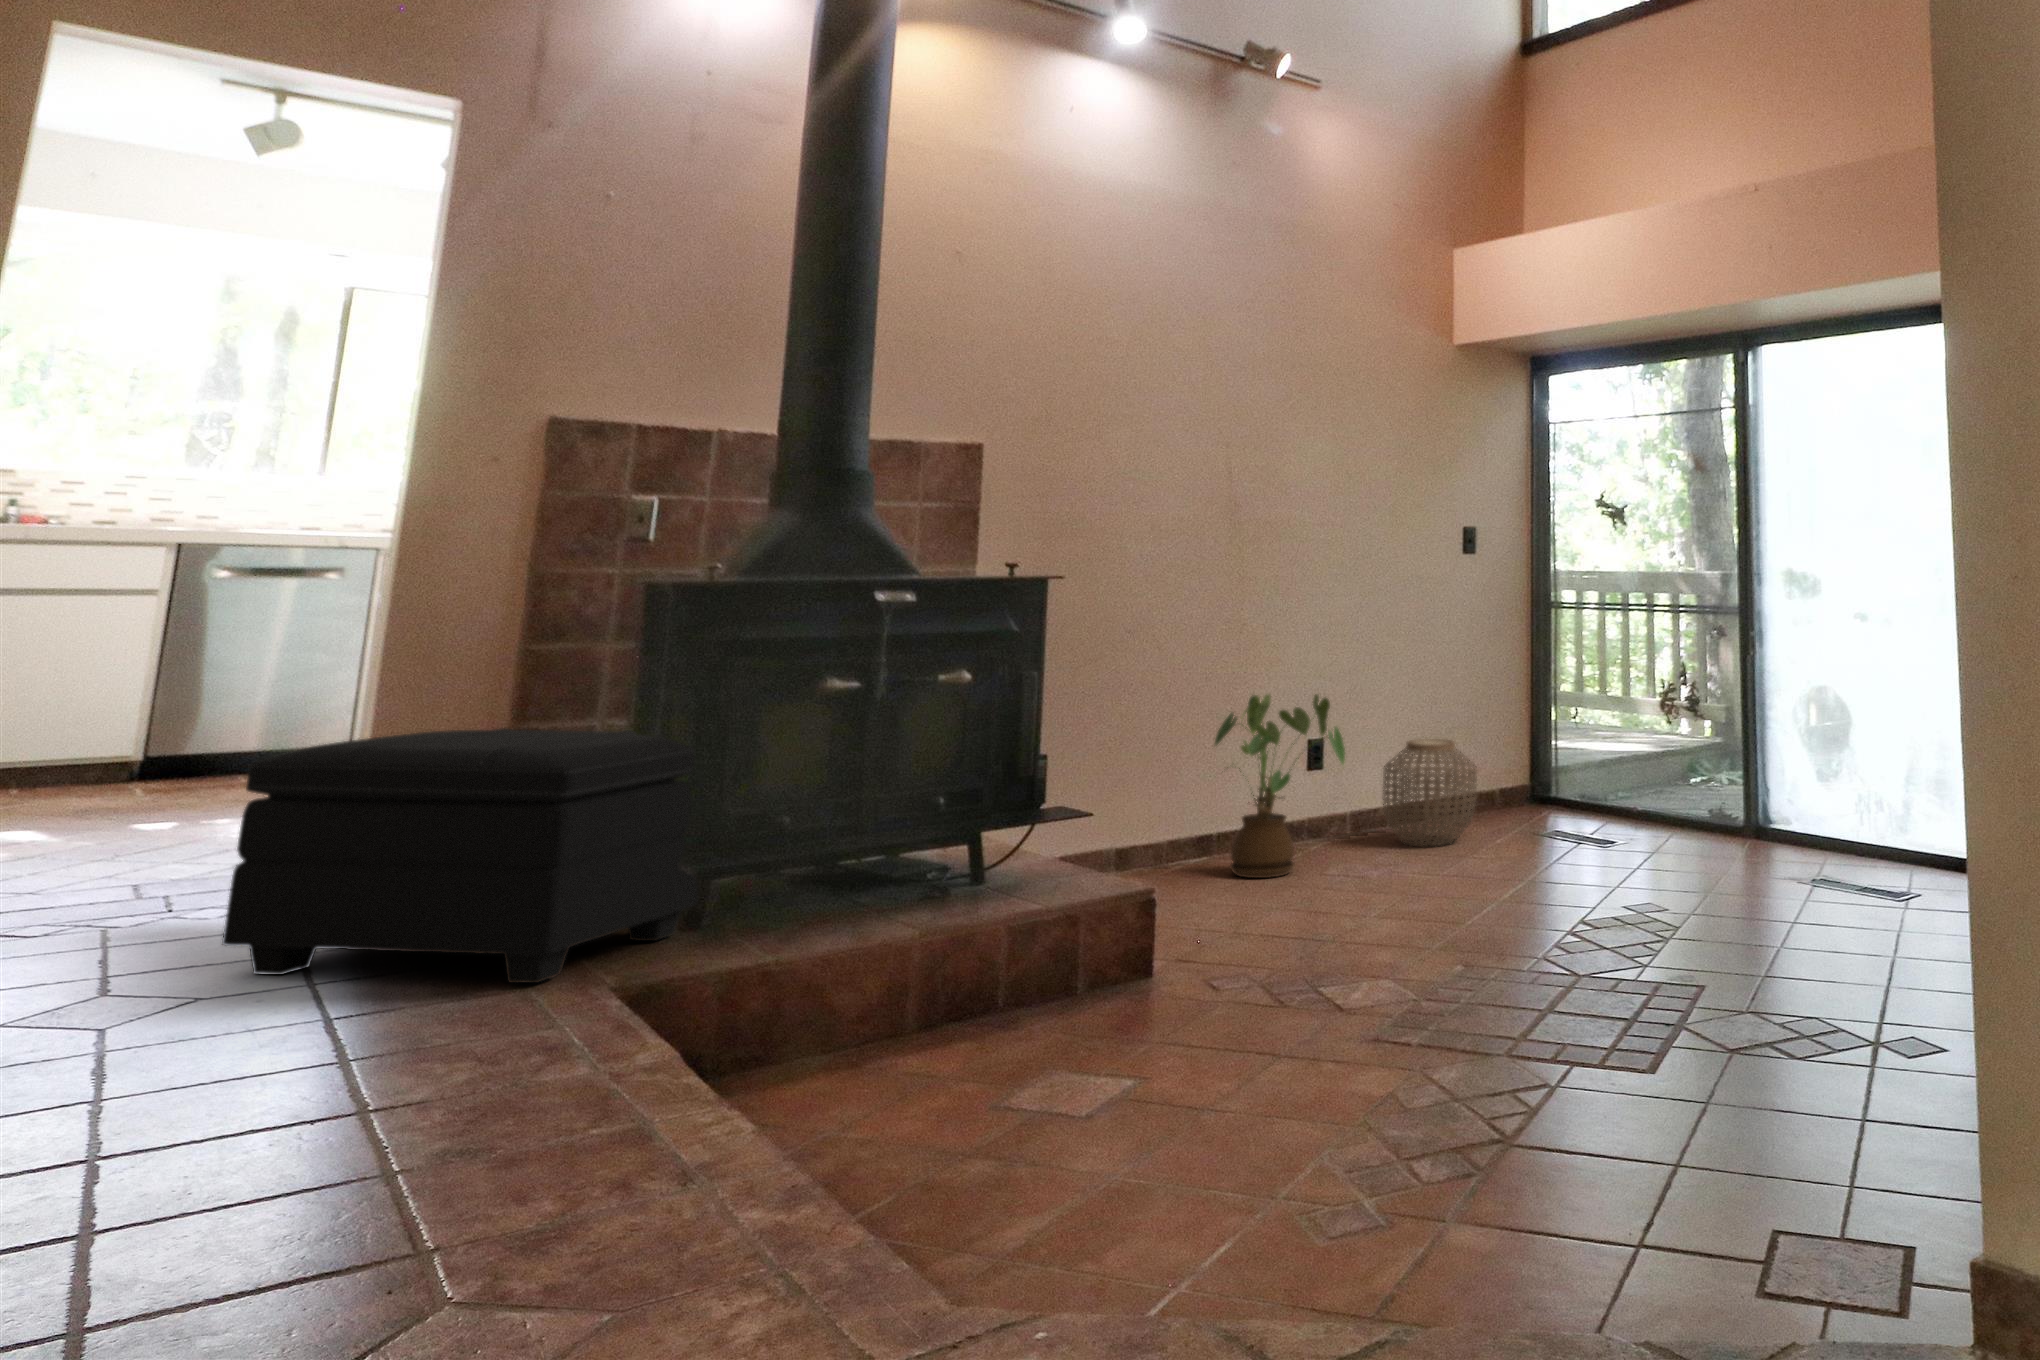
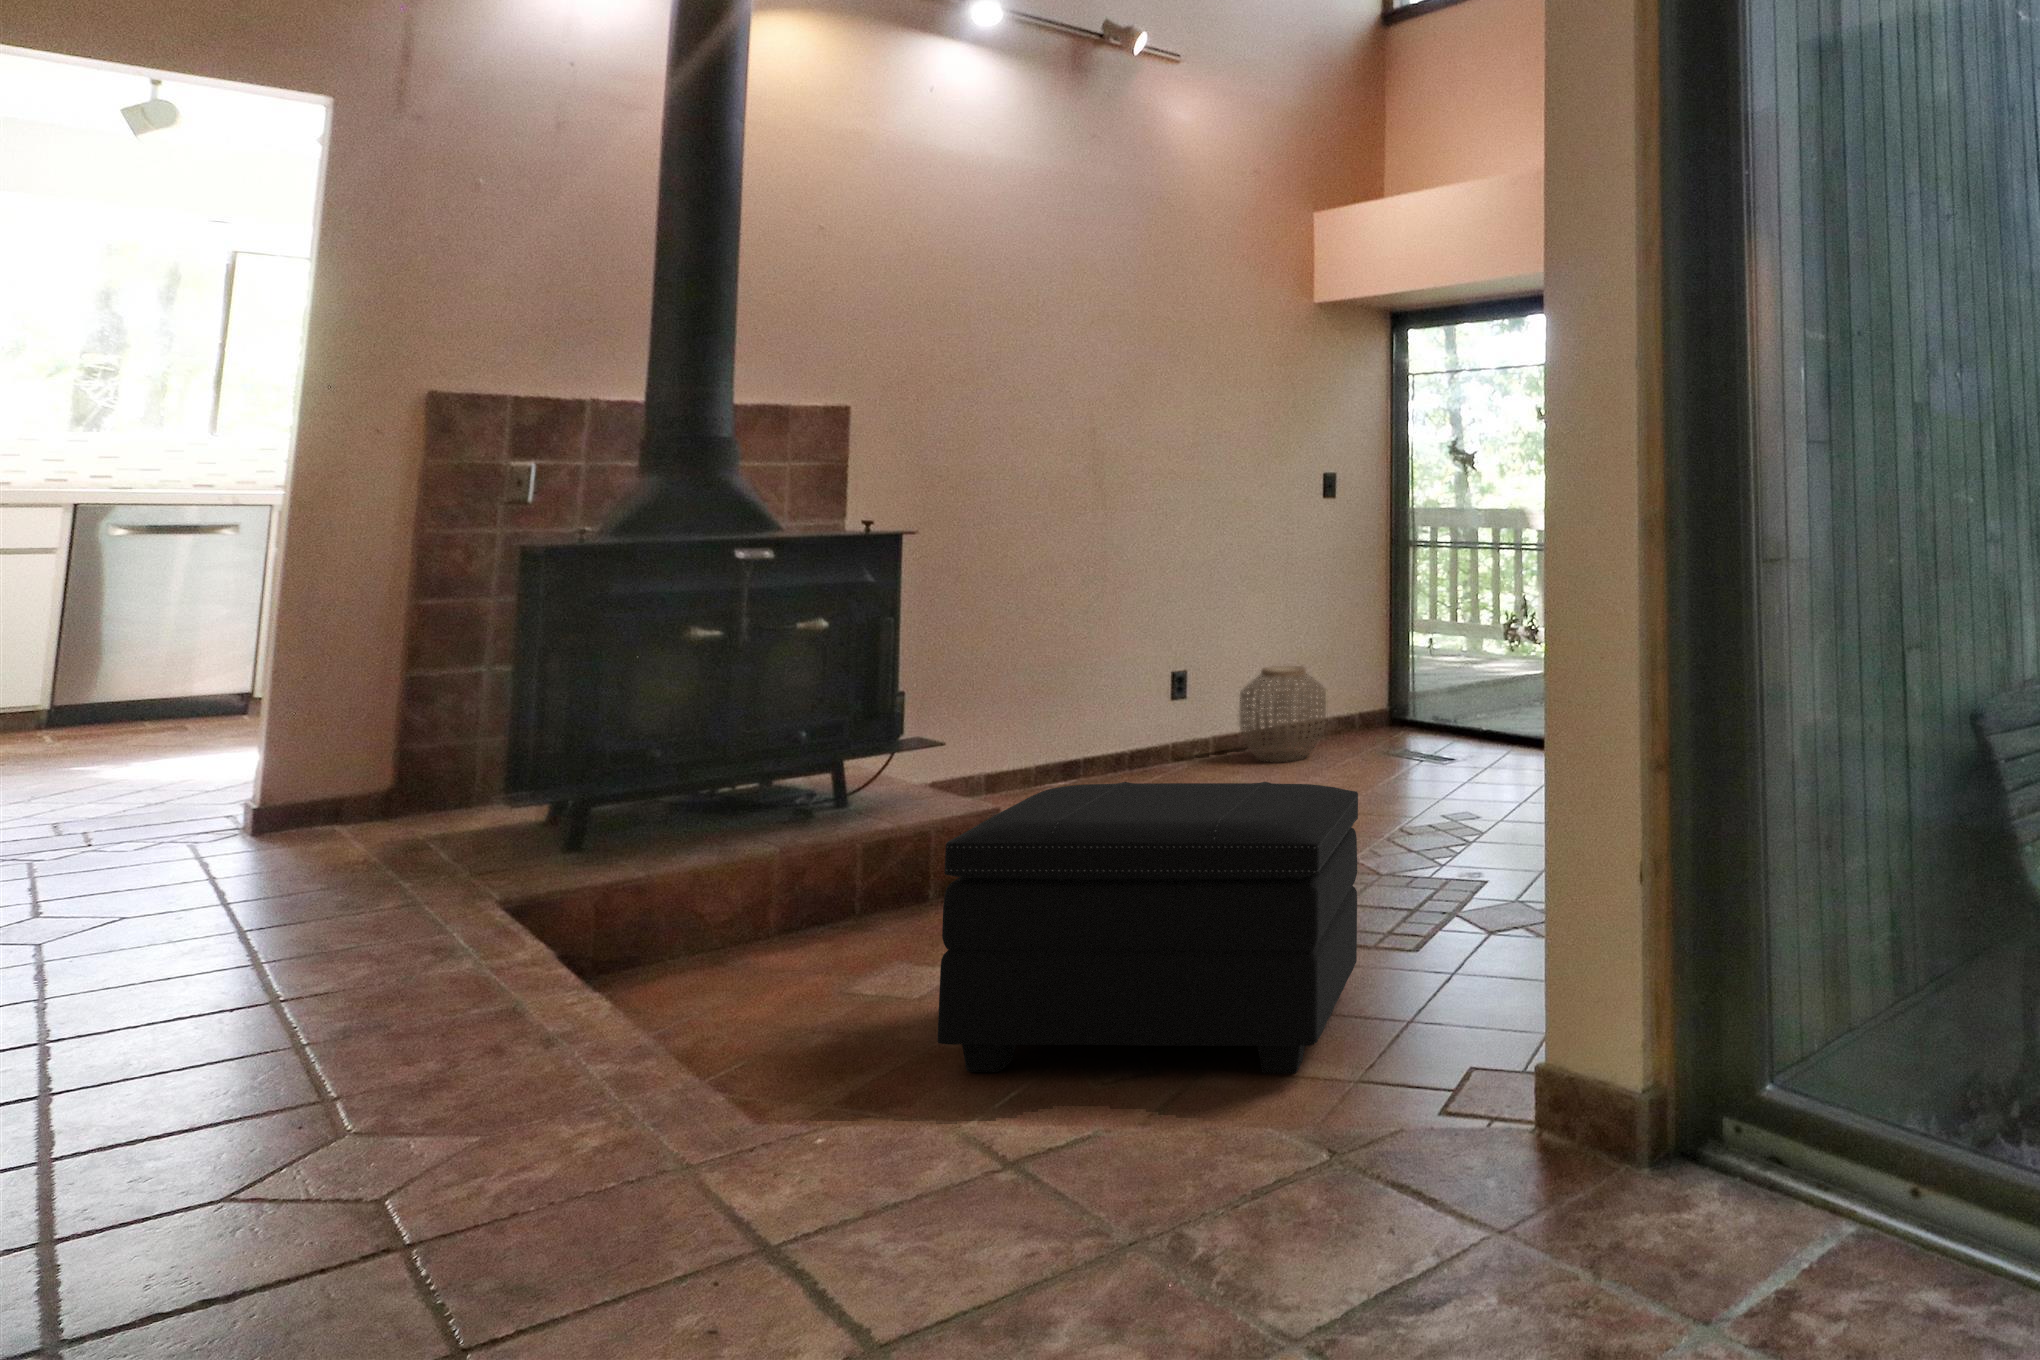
house plant: present [1215,694,1345,878] -> none [1073,628,1196,794]
footstool: present [222,728,698,983] -> present [937,782,1358,1074]

